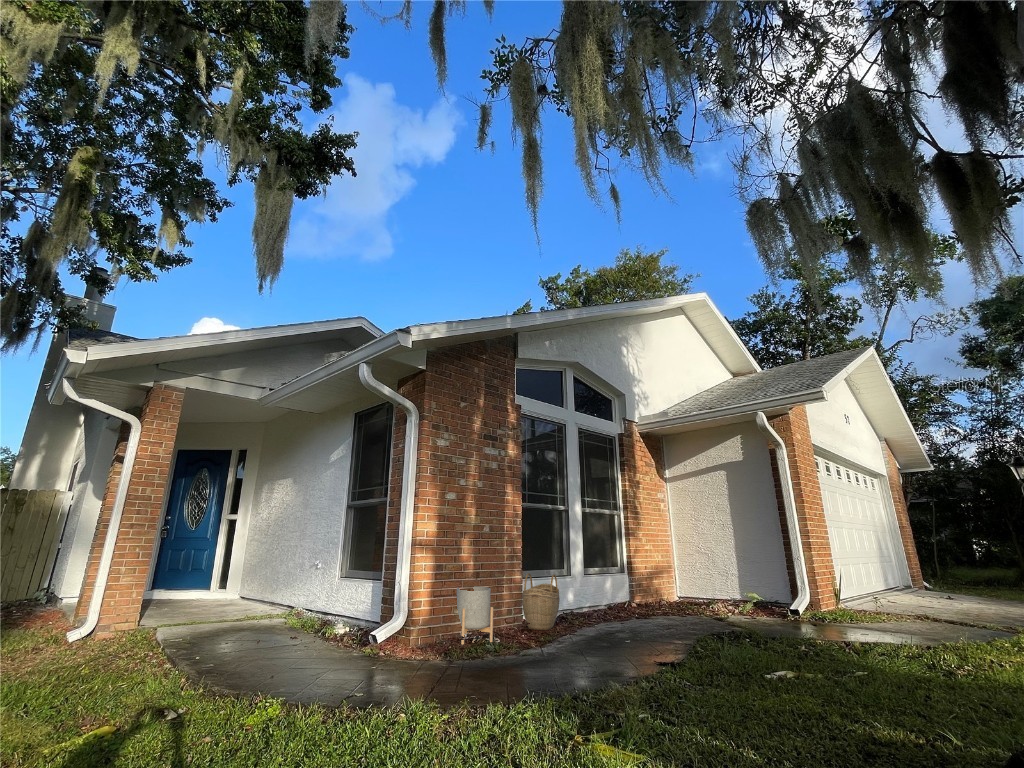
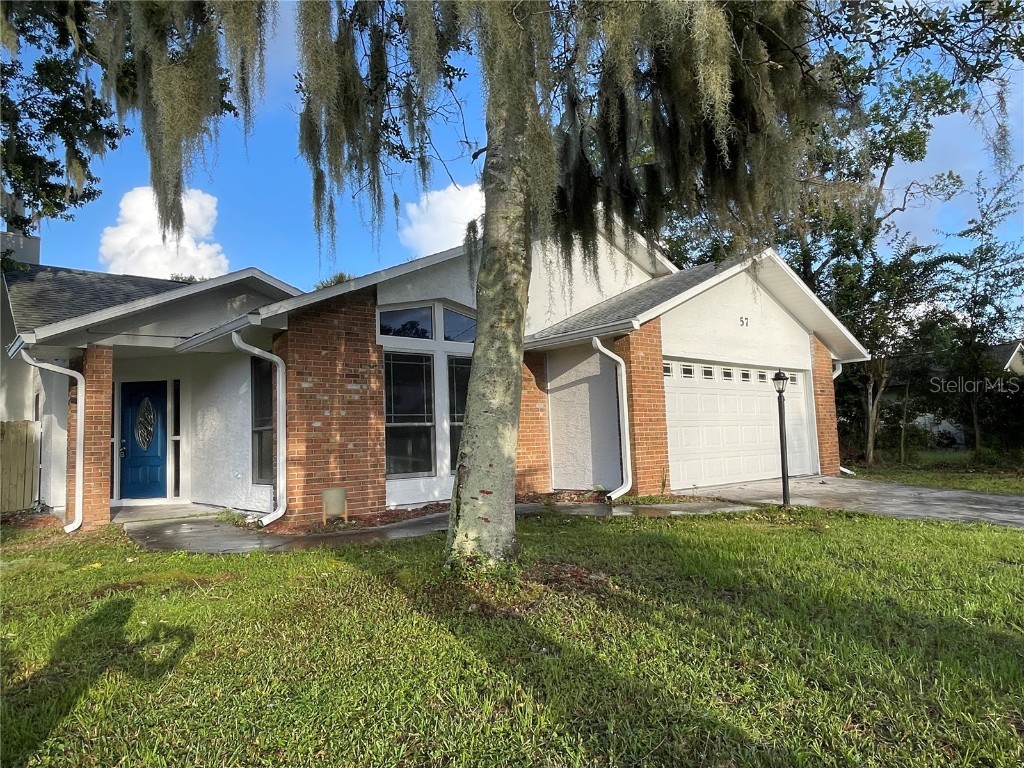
woven basket: present [522,573,560,630] -> none [381,476,412,516]

